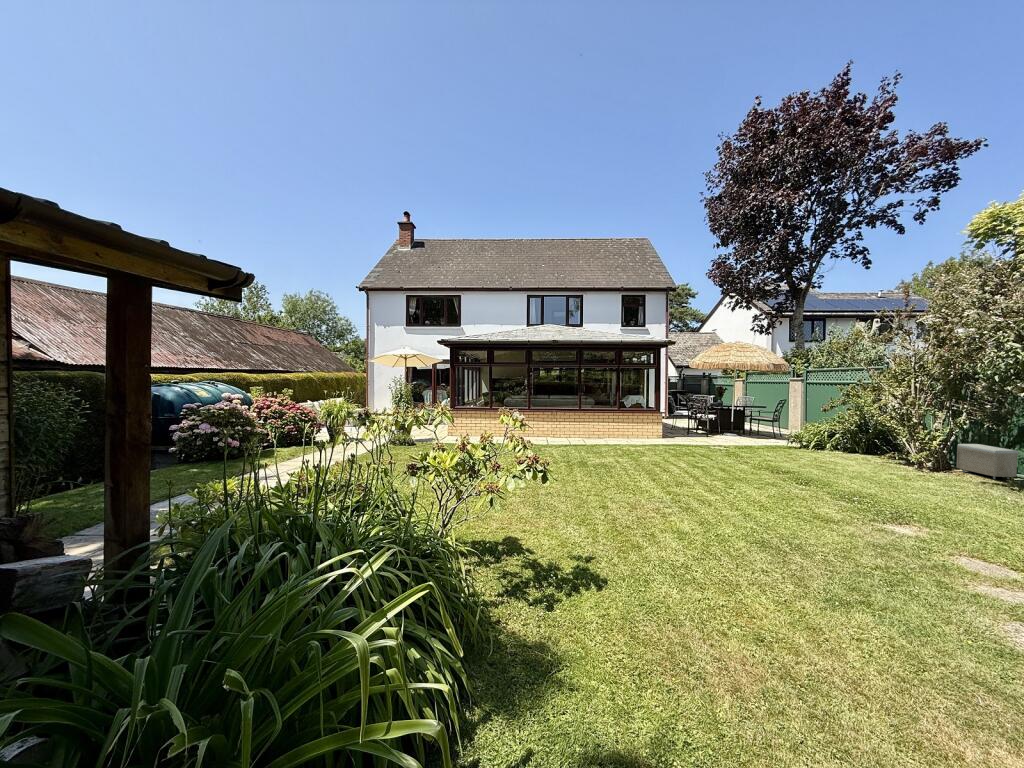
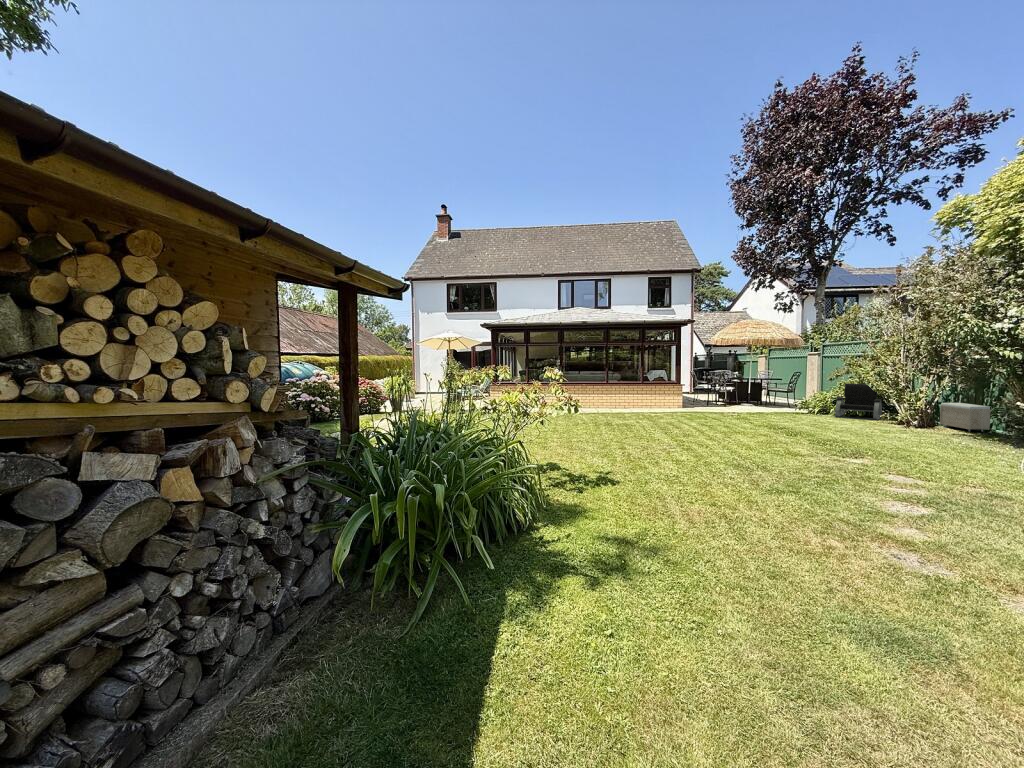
armchair: none [835,417,886,460] -> present [835,383,882,420]

